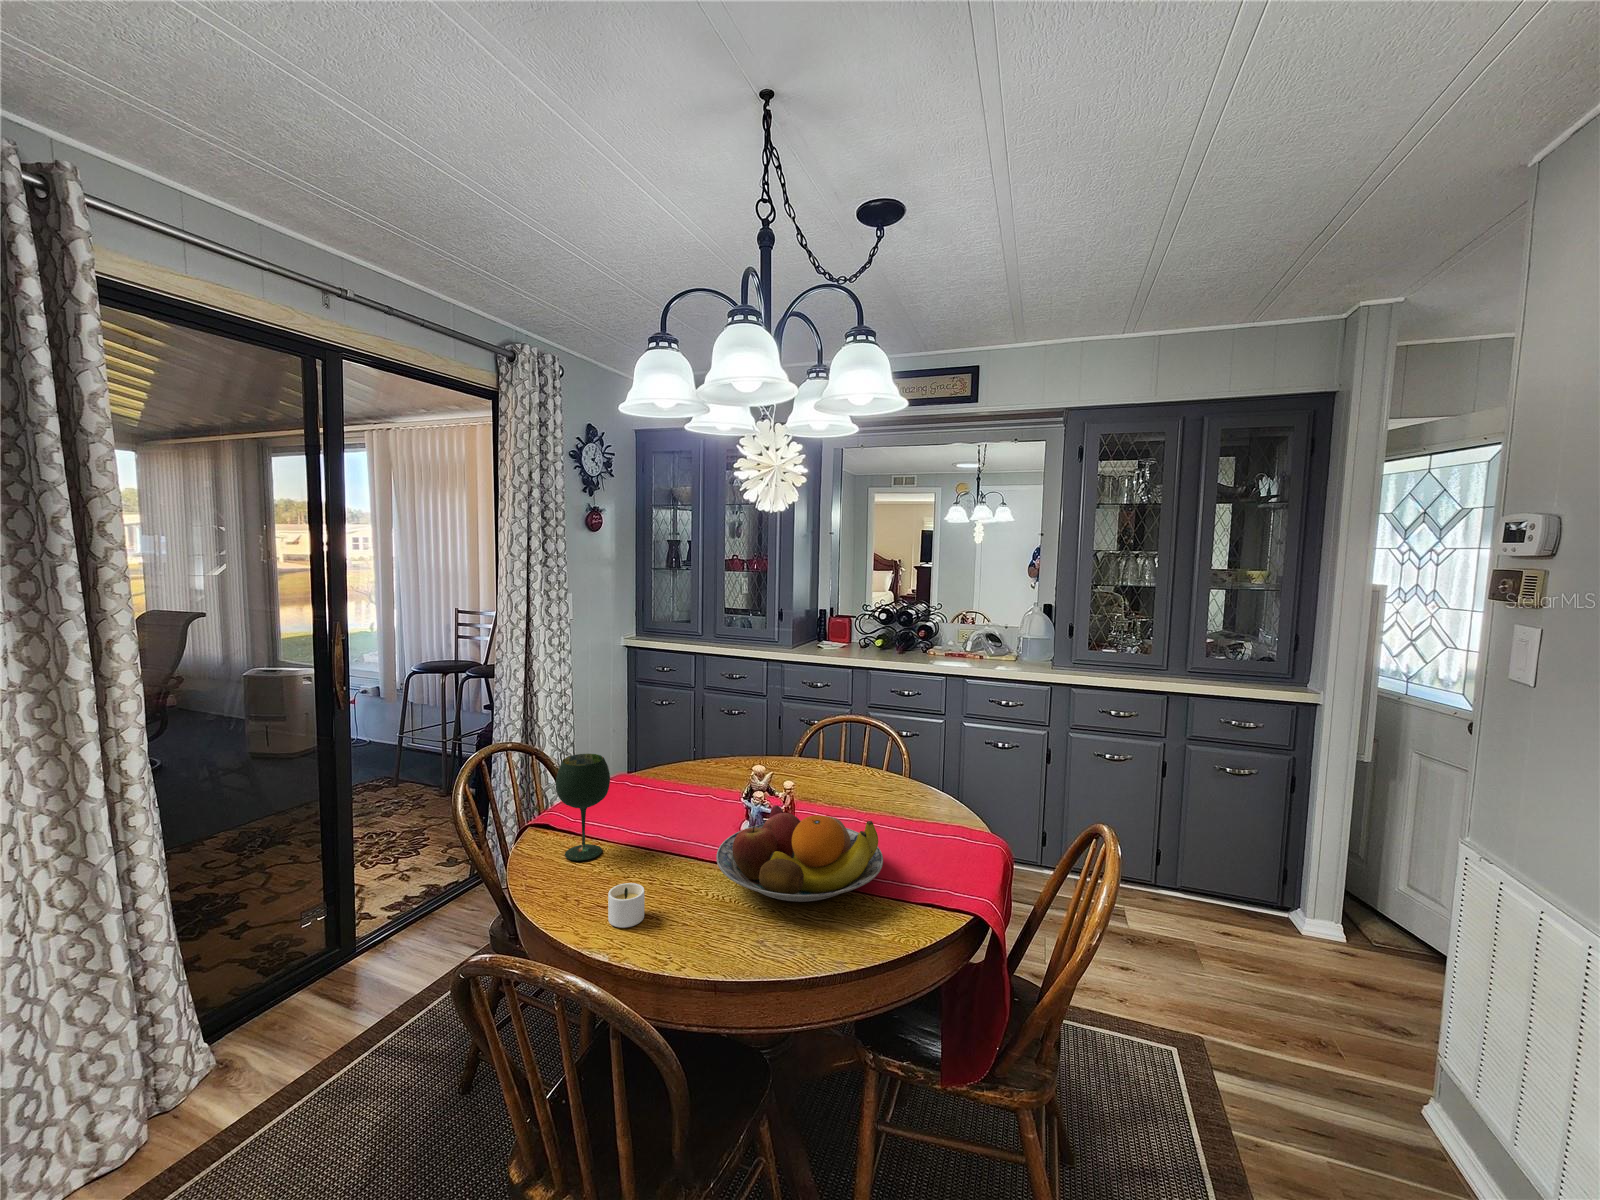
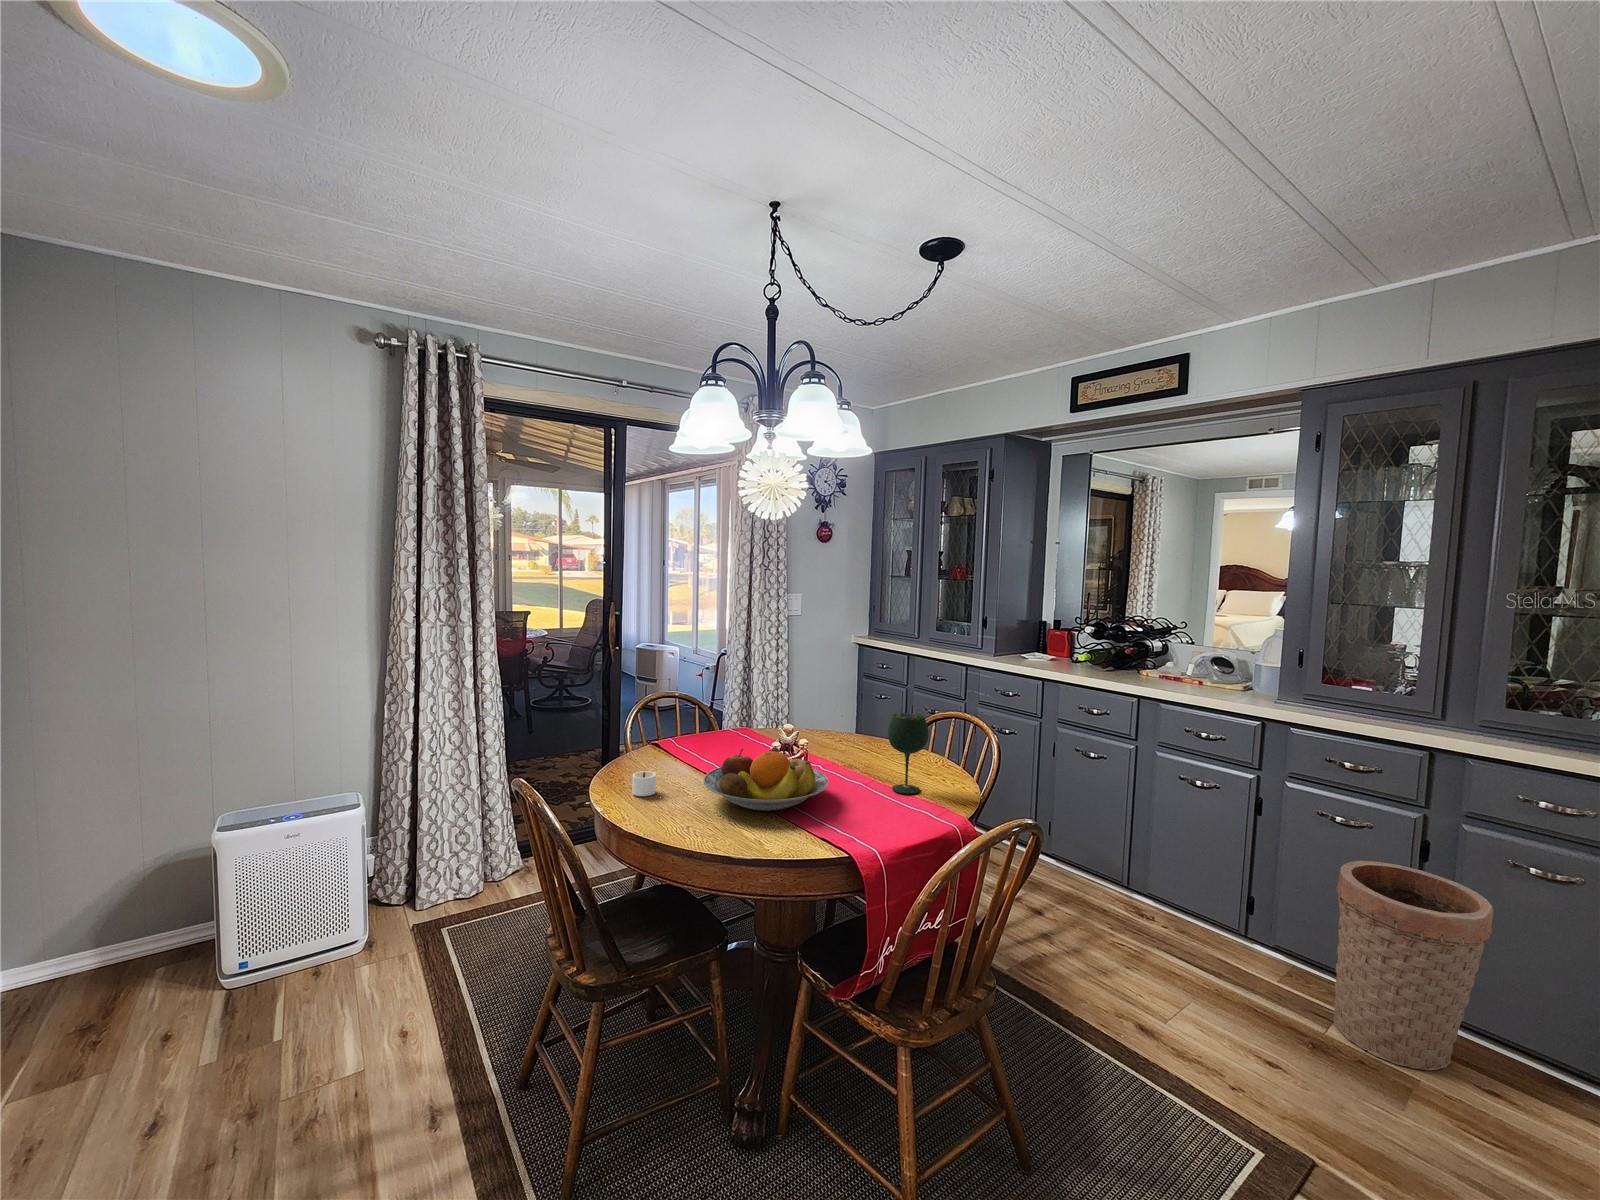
wine glass: present [556,754,610,861] -> present [888,713,929,794]
basket: none [1149,790,1260,947] -> present [1334,861,1494,1070]

